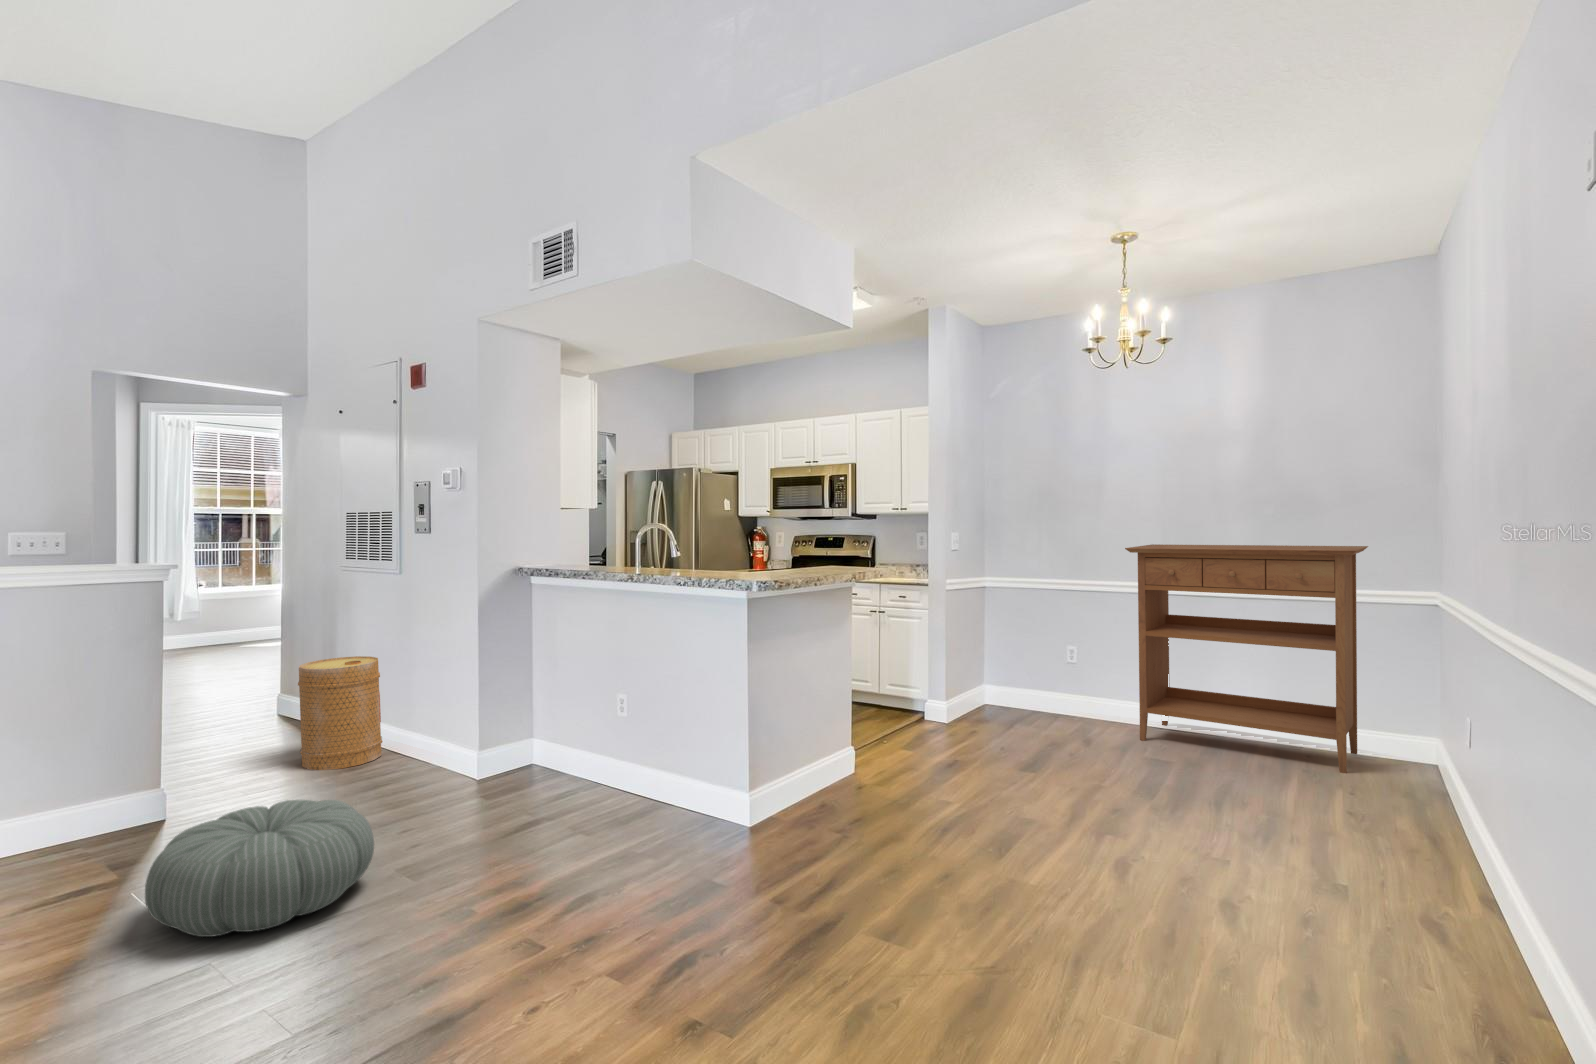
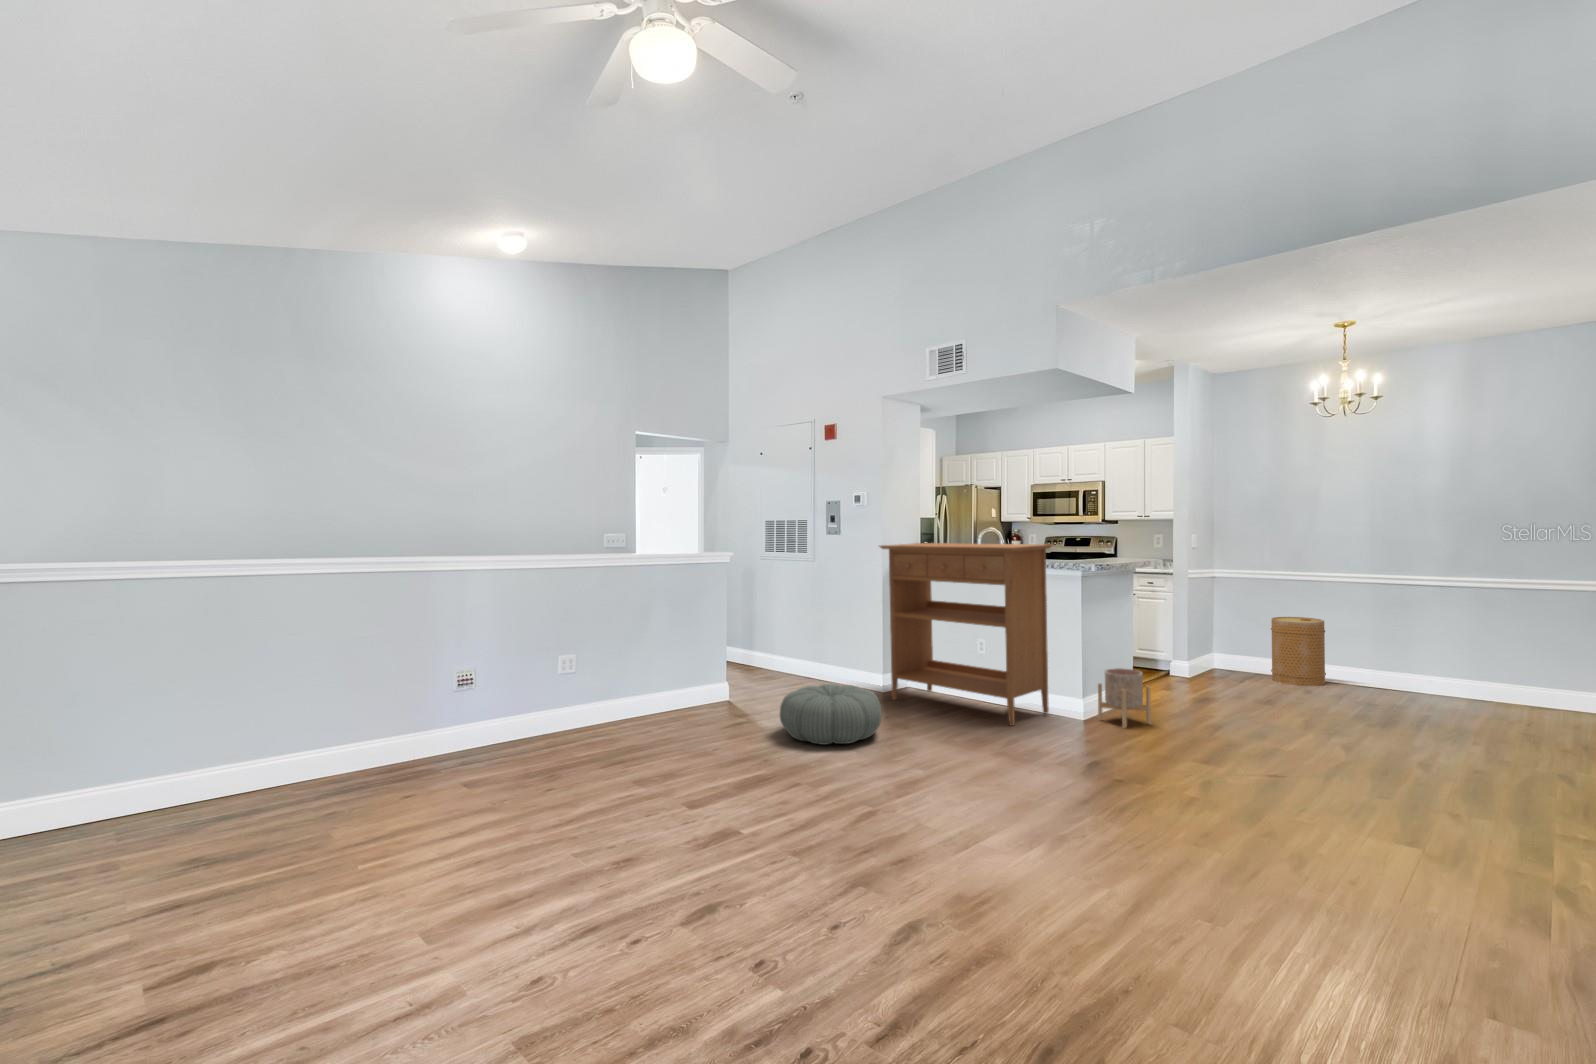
console table: present [1125,544,1368,773] -> present [880,543,1052,726]
basket: present [298,656,382,770] -> present [1271,617,1326,686]
planter: none [777,737,852,837] -> present [1098,668,1151,728]

